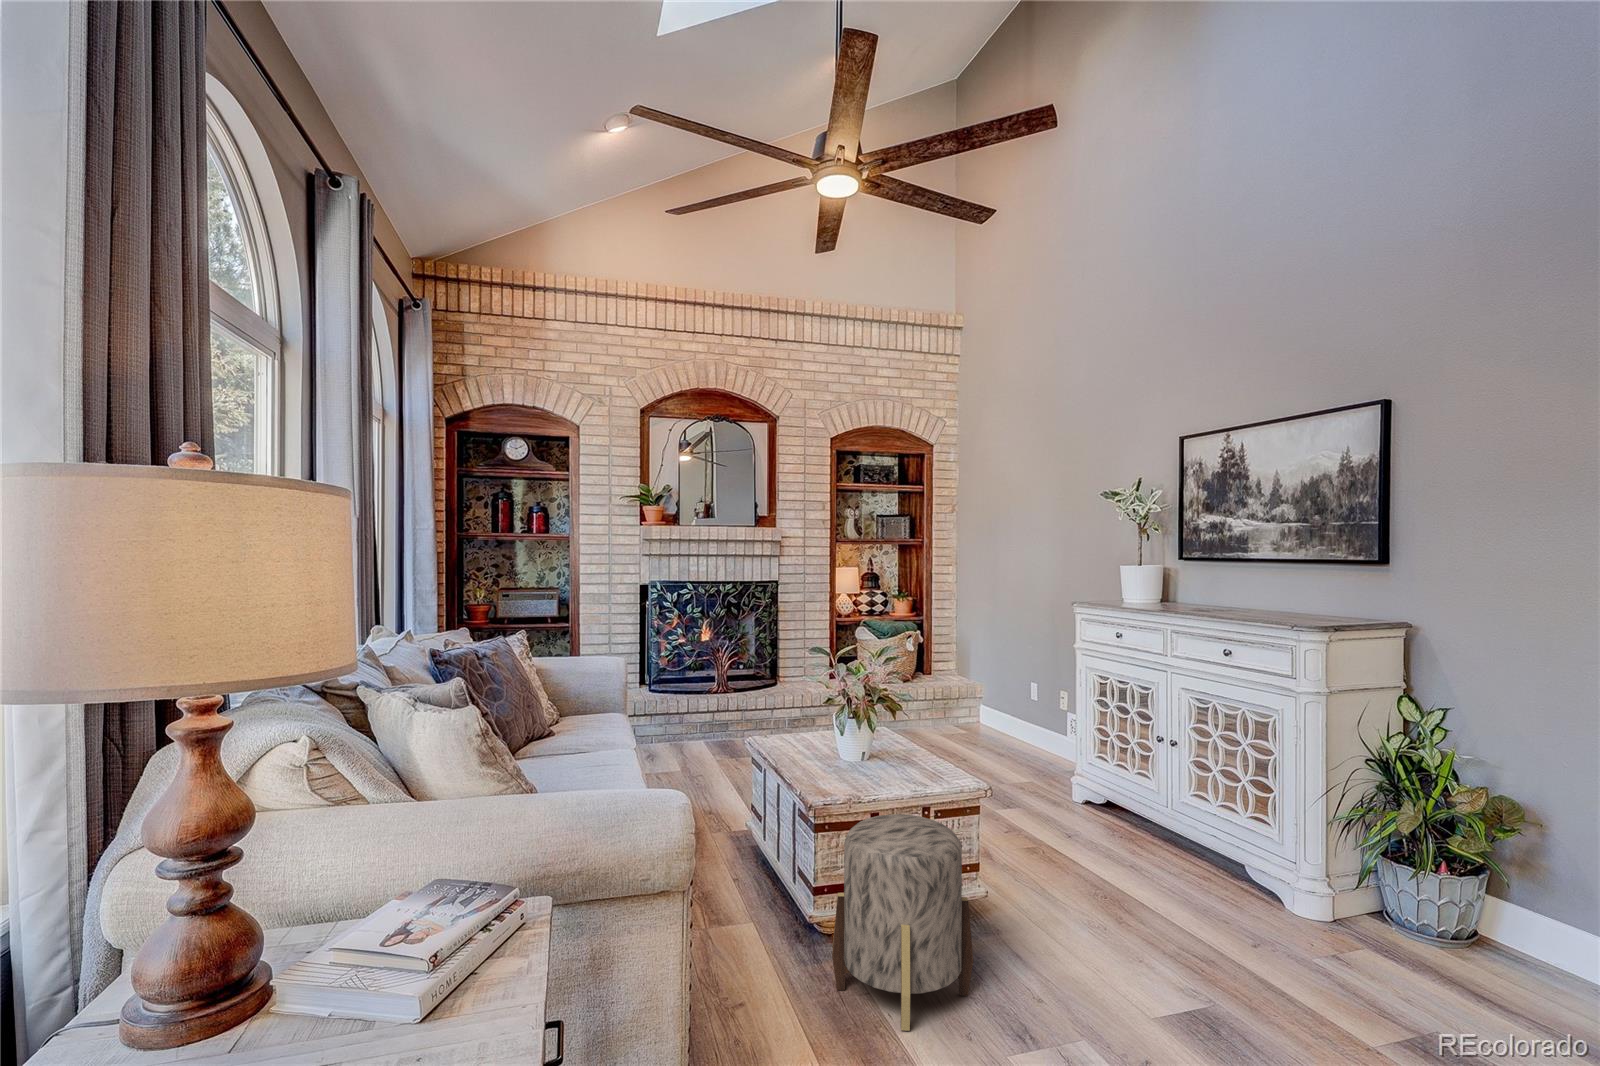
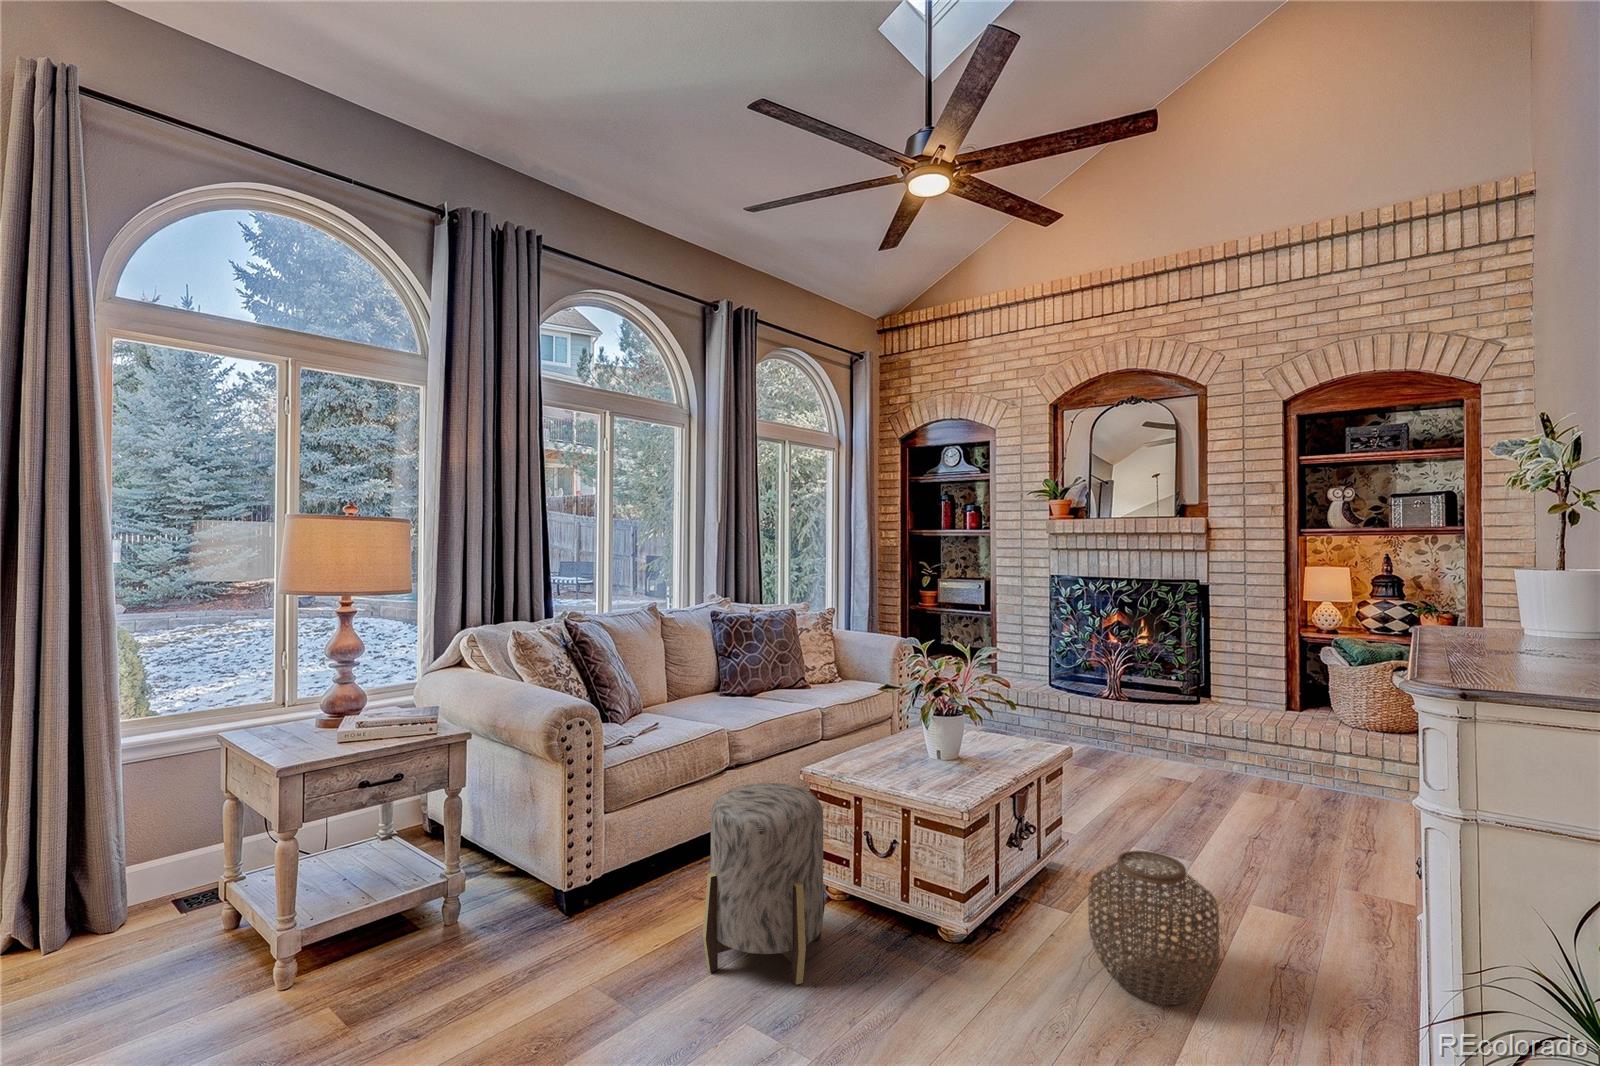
woven basket: none [1022,784,1111,887] -> present [1088,851,1219,1005]

